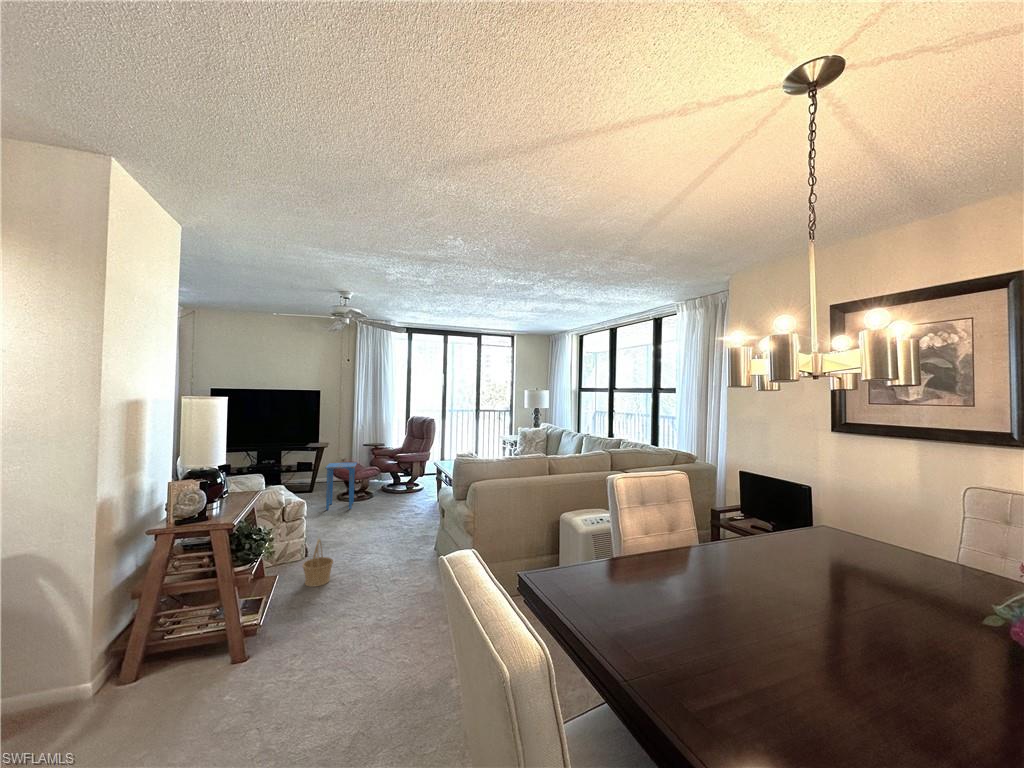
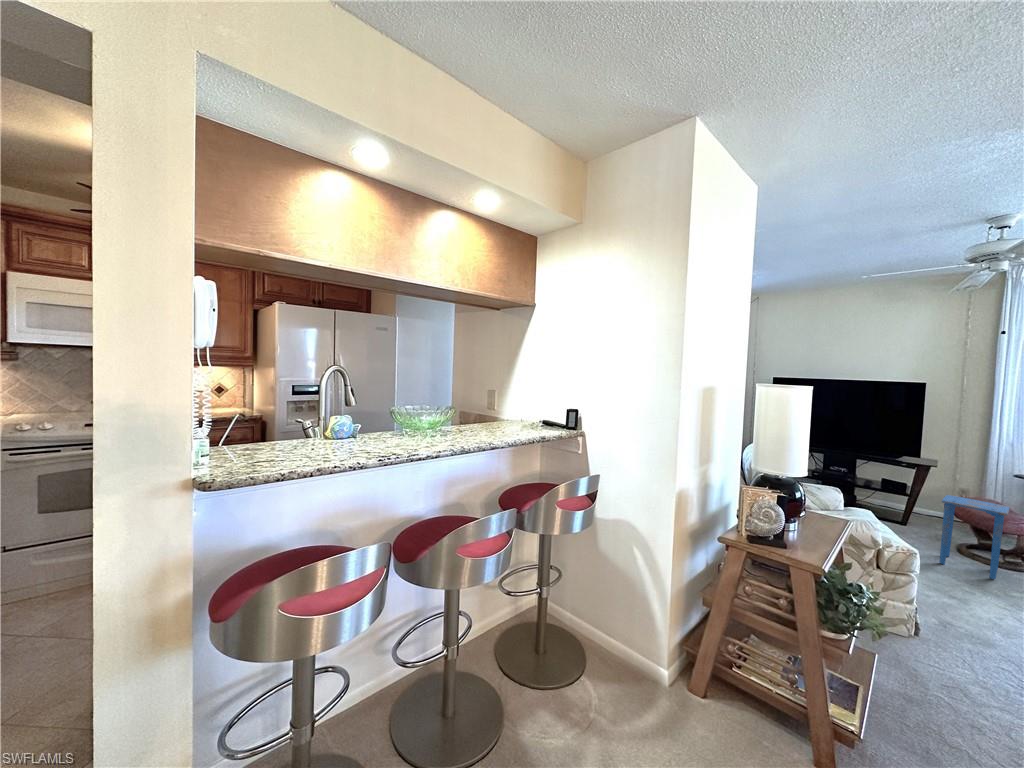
basket: present [302,539,333,587] -> none [924,635,997,723]

